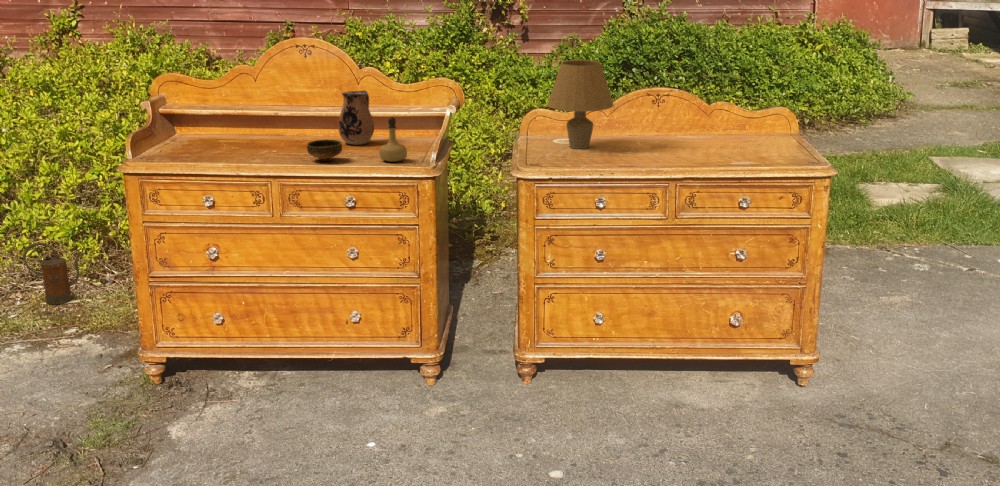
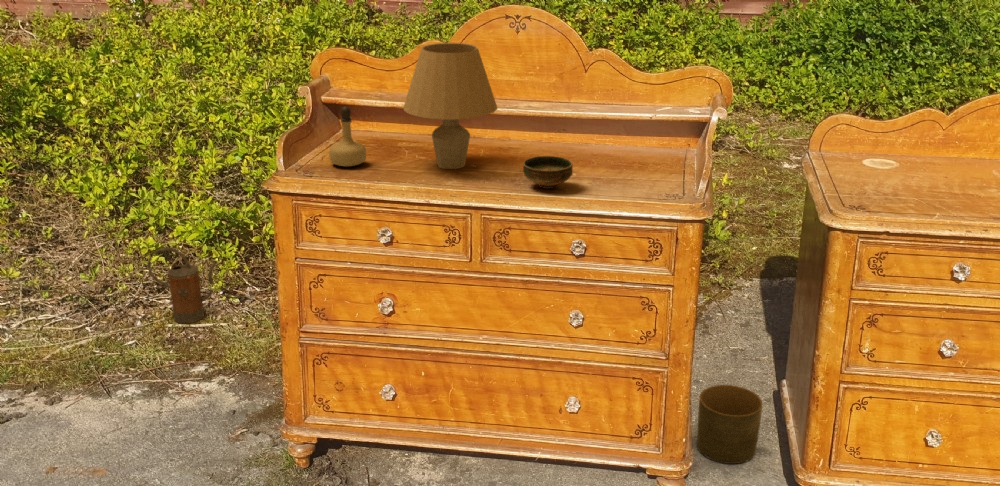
table lamp: present [547,60,613,149] -> present [404,43,497,169]
ceramic pitcher: present [338,91,374,145] -> none [558,82,607,158]
perfume bottle: present [379,117,407,162] -> present [329,106,366,167]
planter: none [454,307,498,361] -> present [697,385,762,464]

